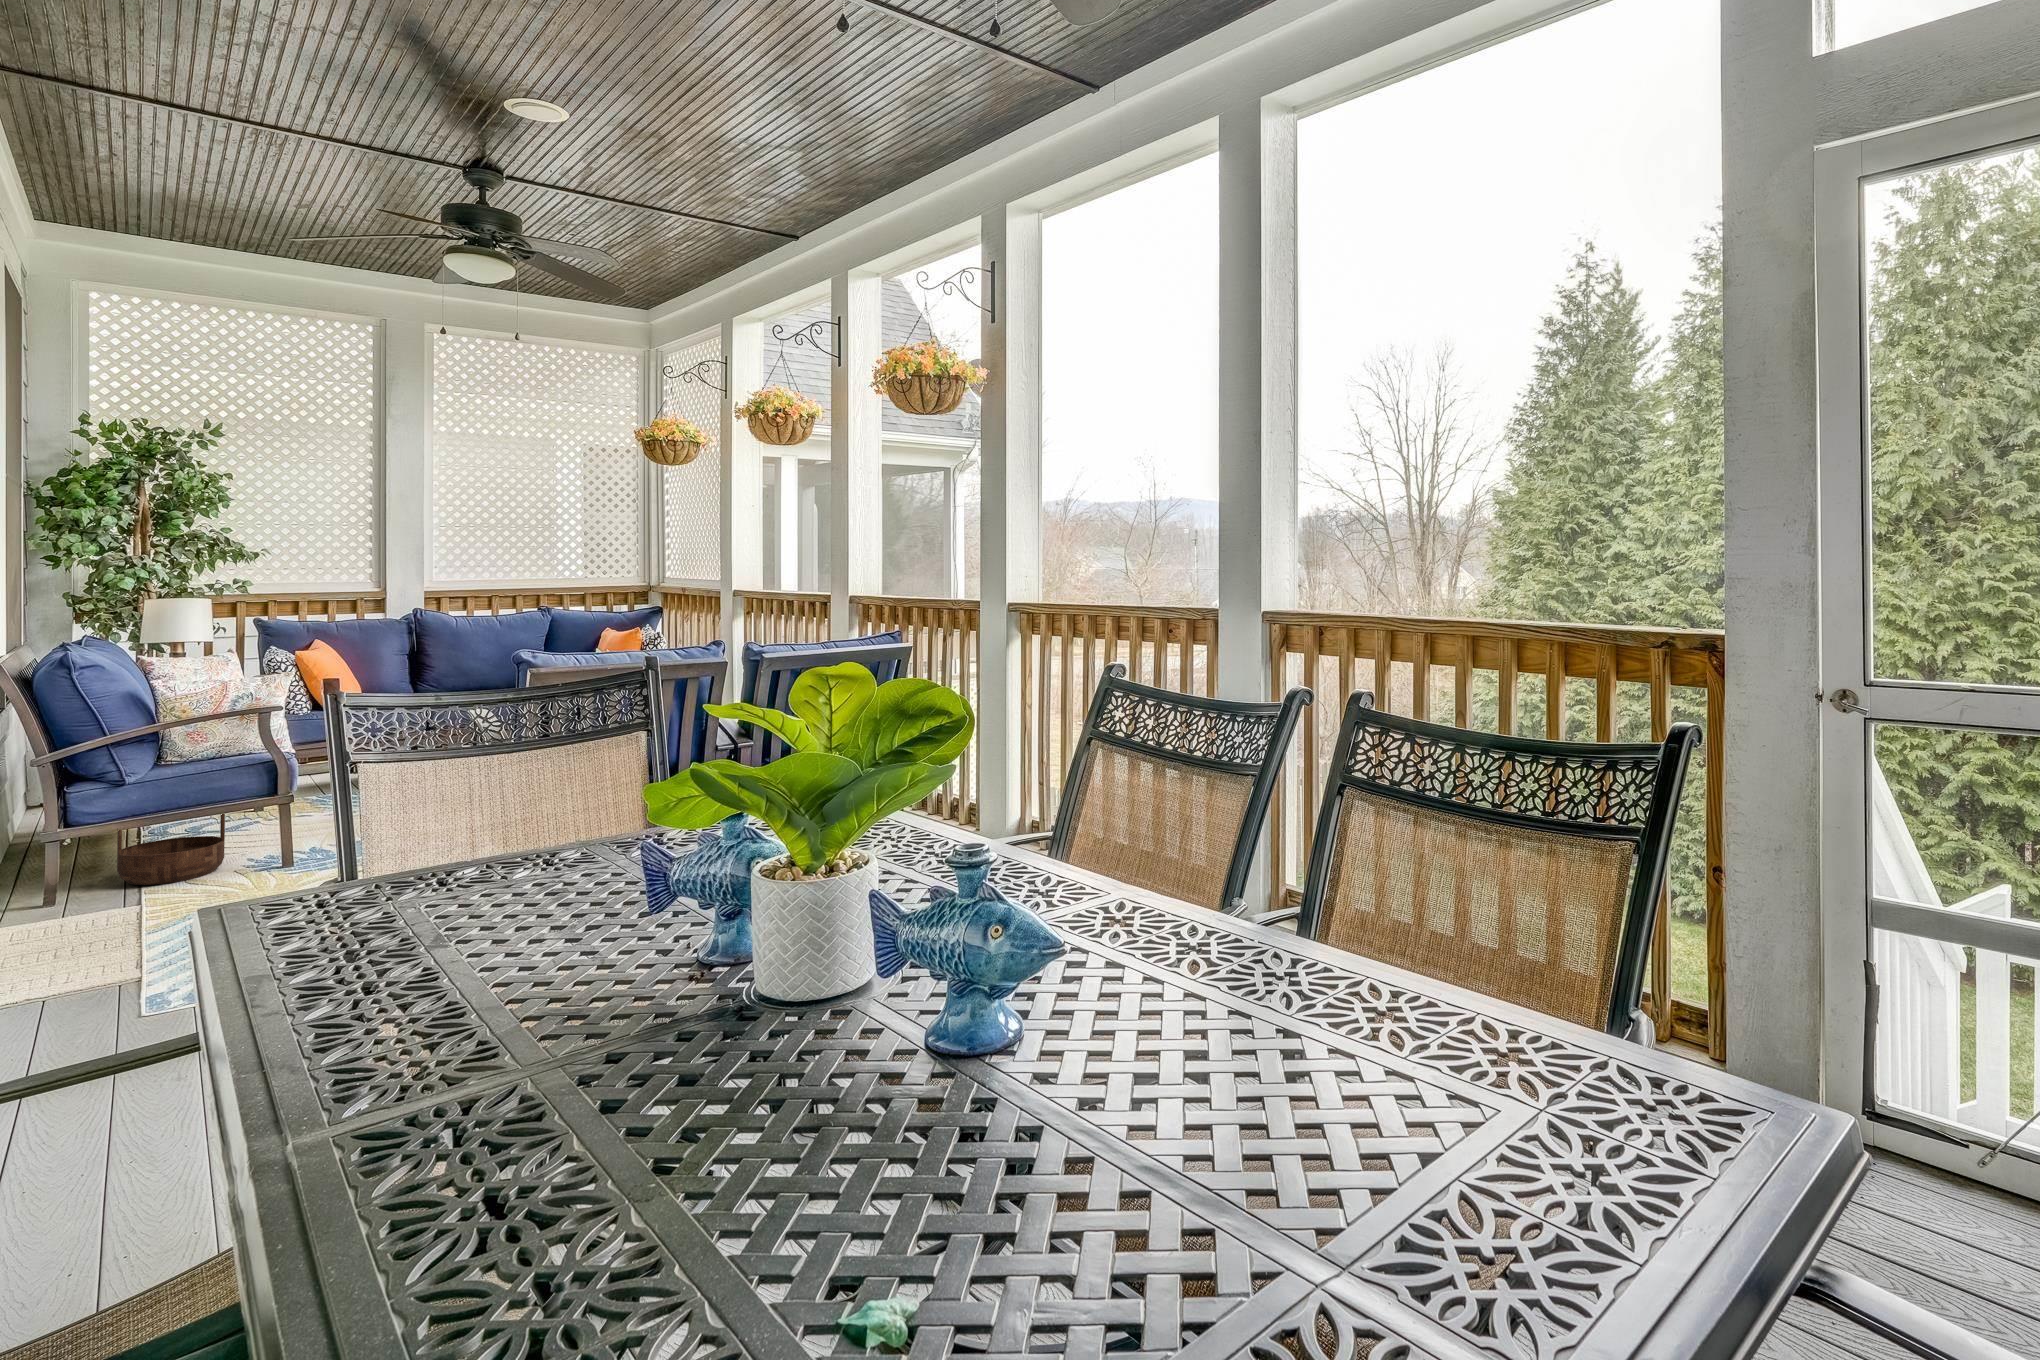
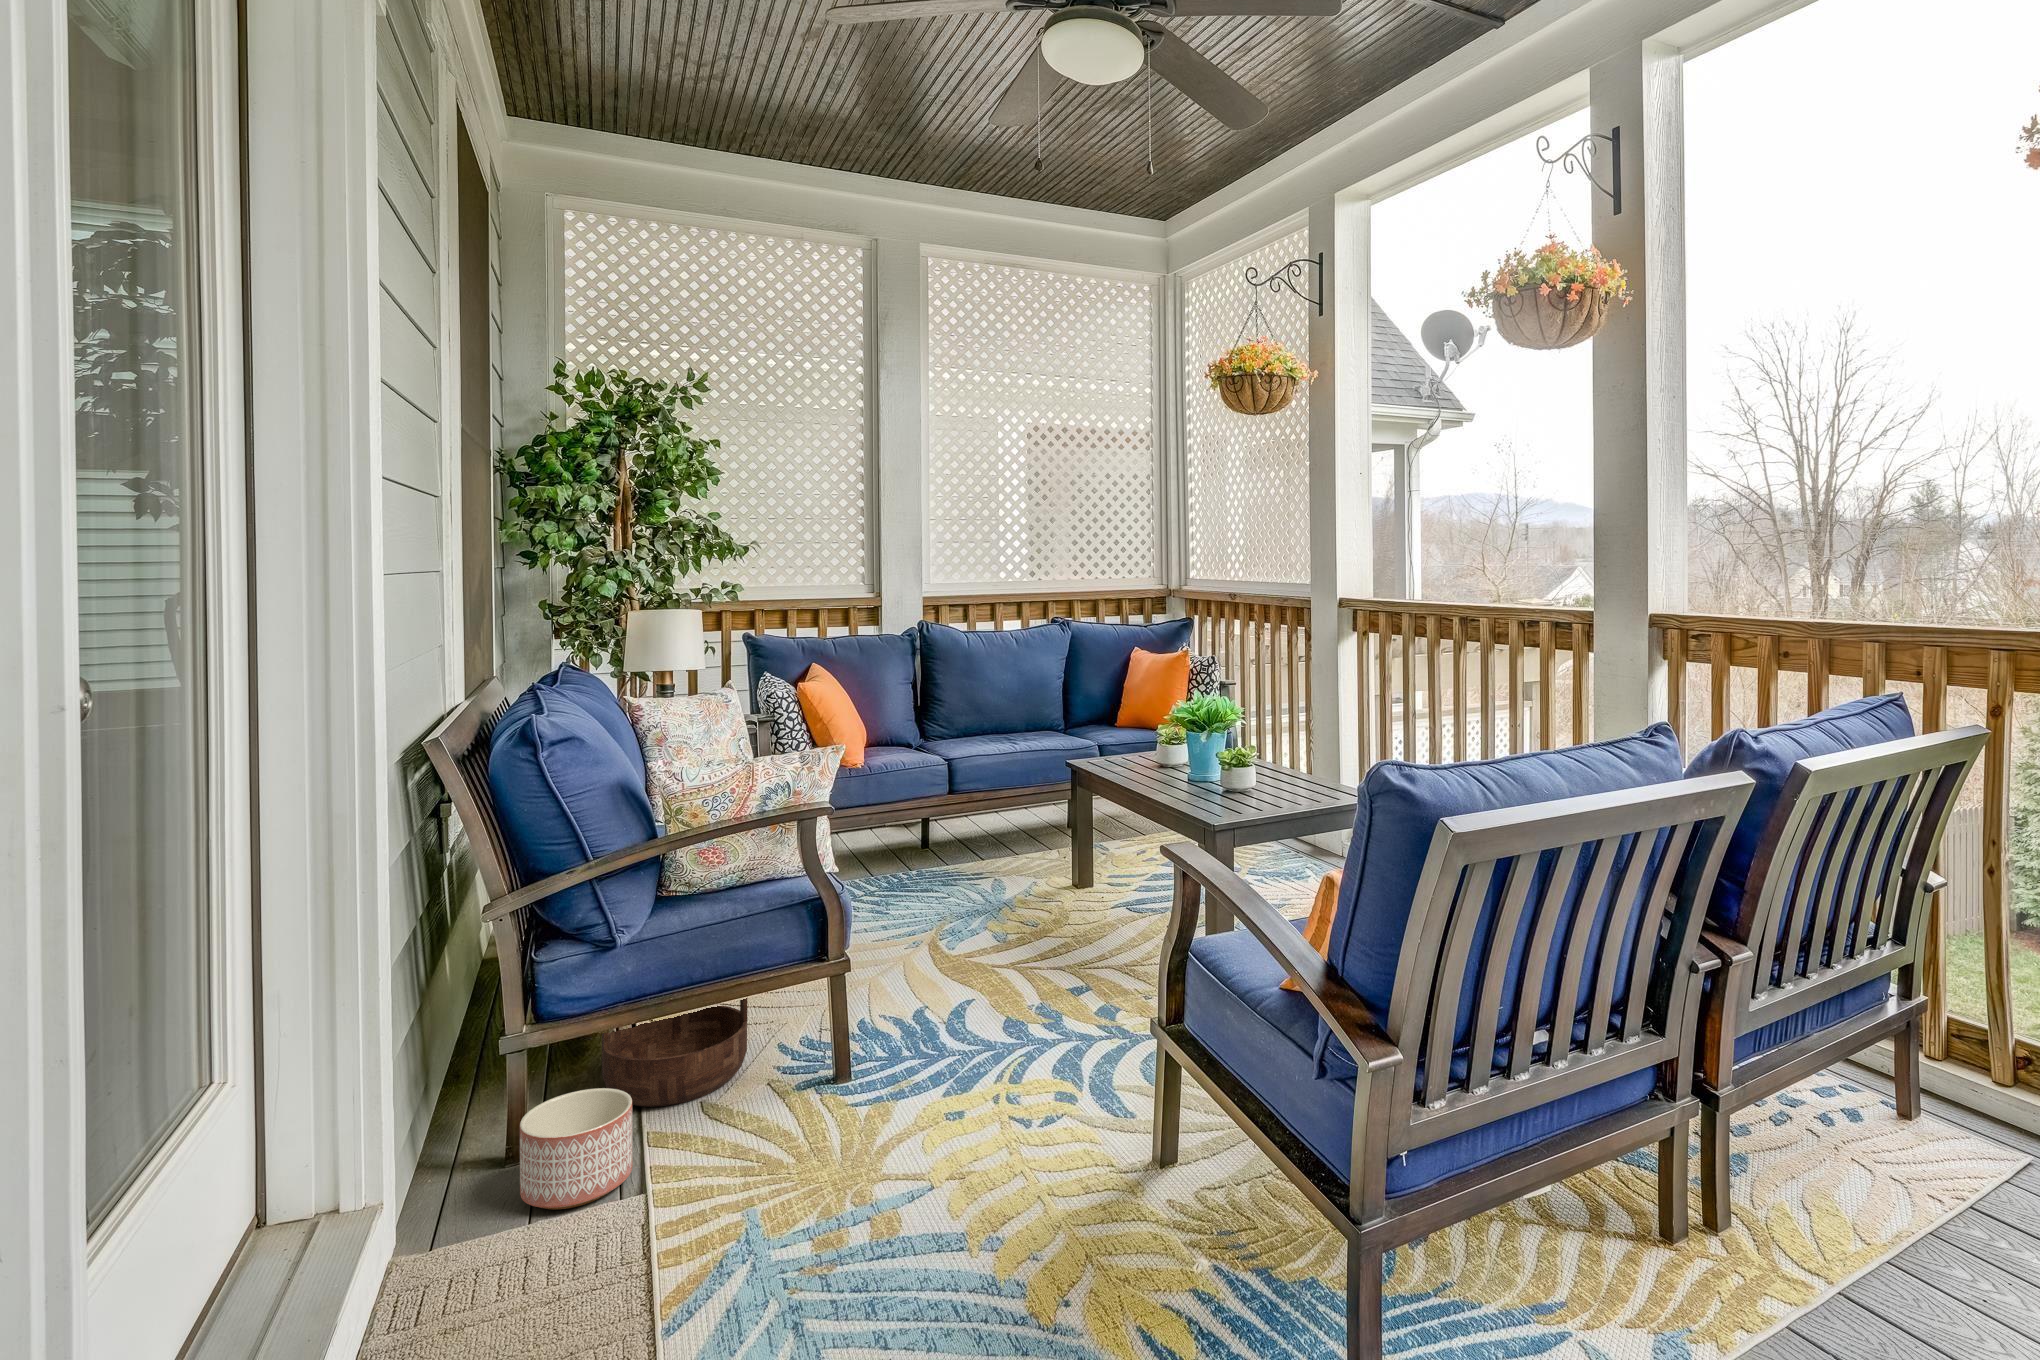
planter: none [61,861,137,917] -> present [520,1088,633,1210]

